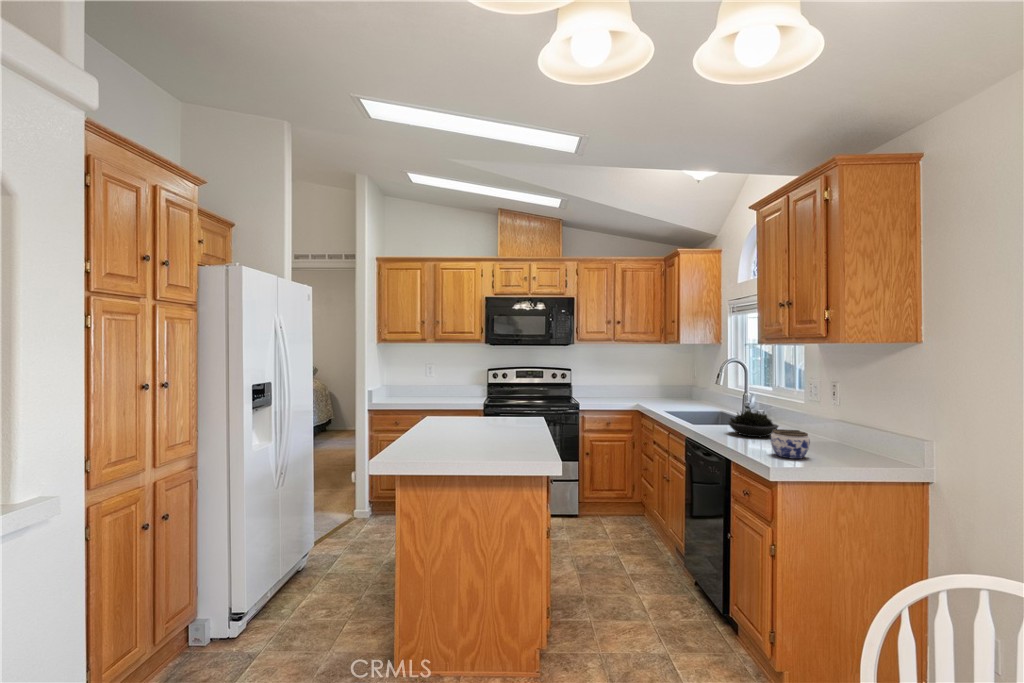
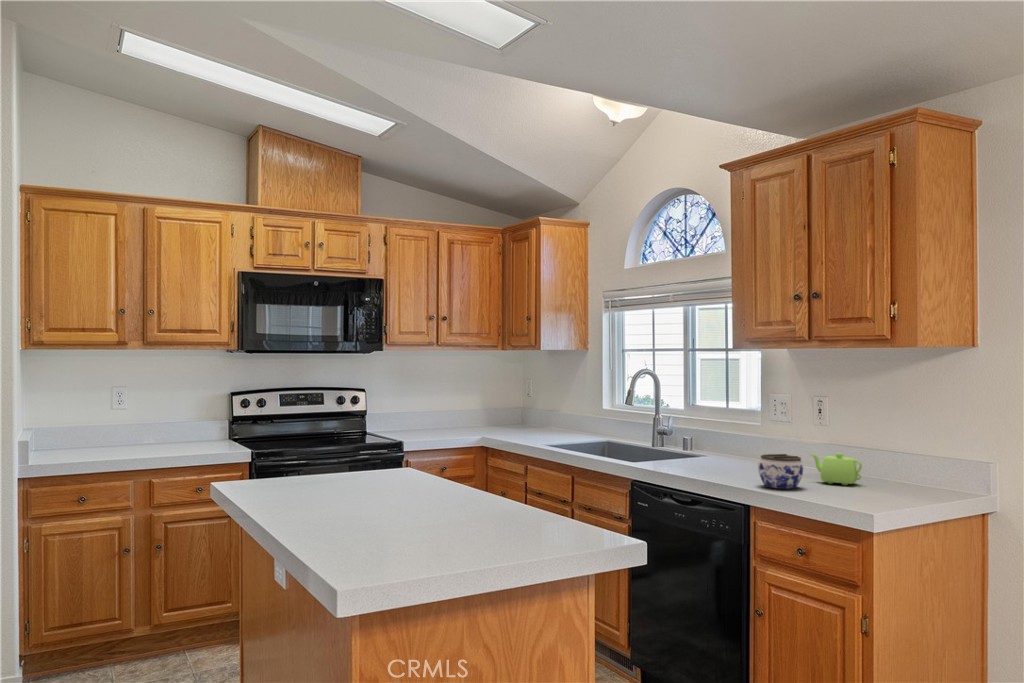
succulent plant: present [728,410,778,437] -> none [666,435,727,469]
teapot: none [830,432,874,461] -> present [811,453,862,485]

